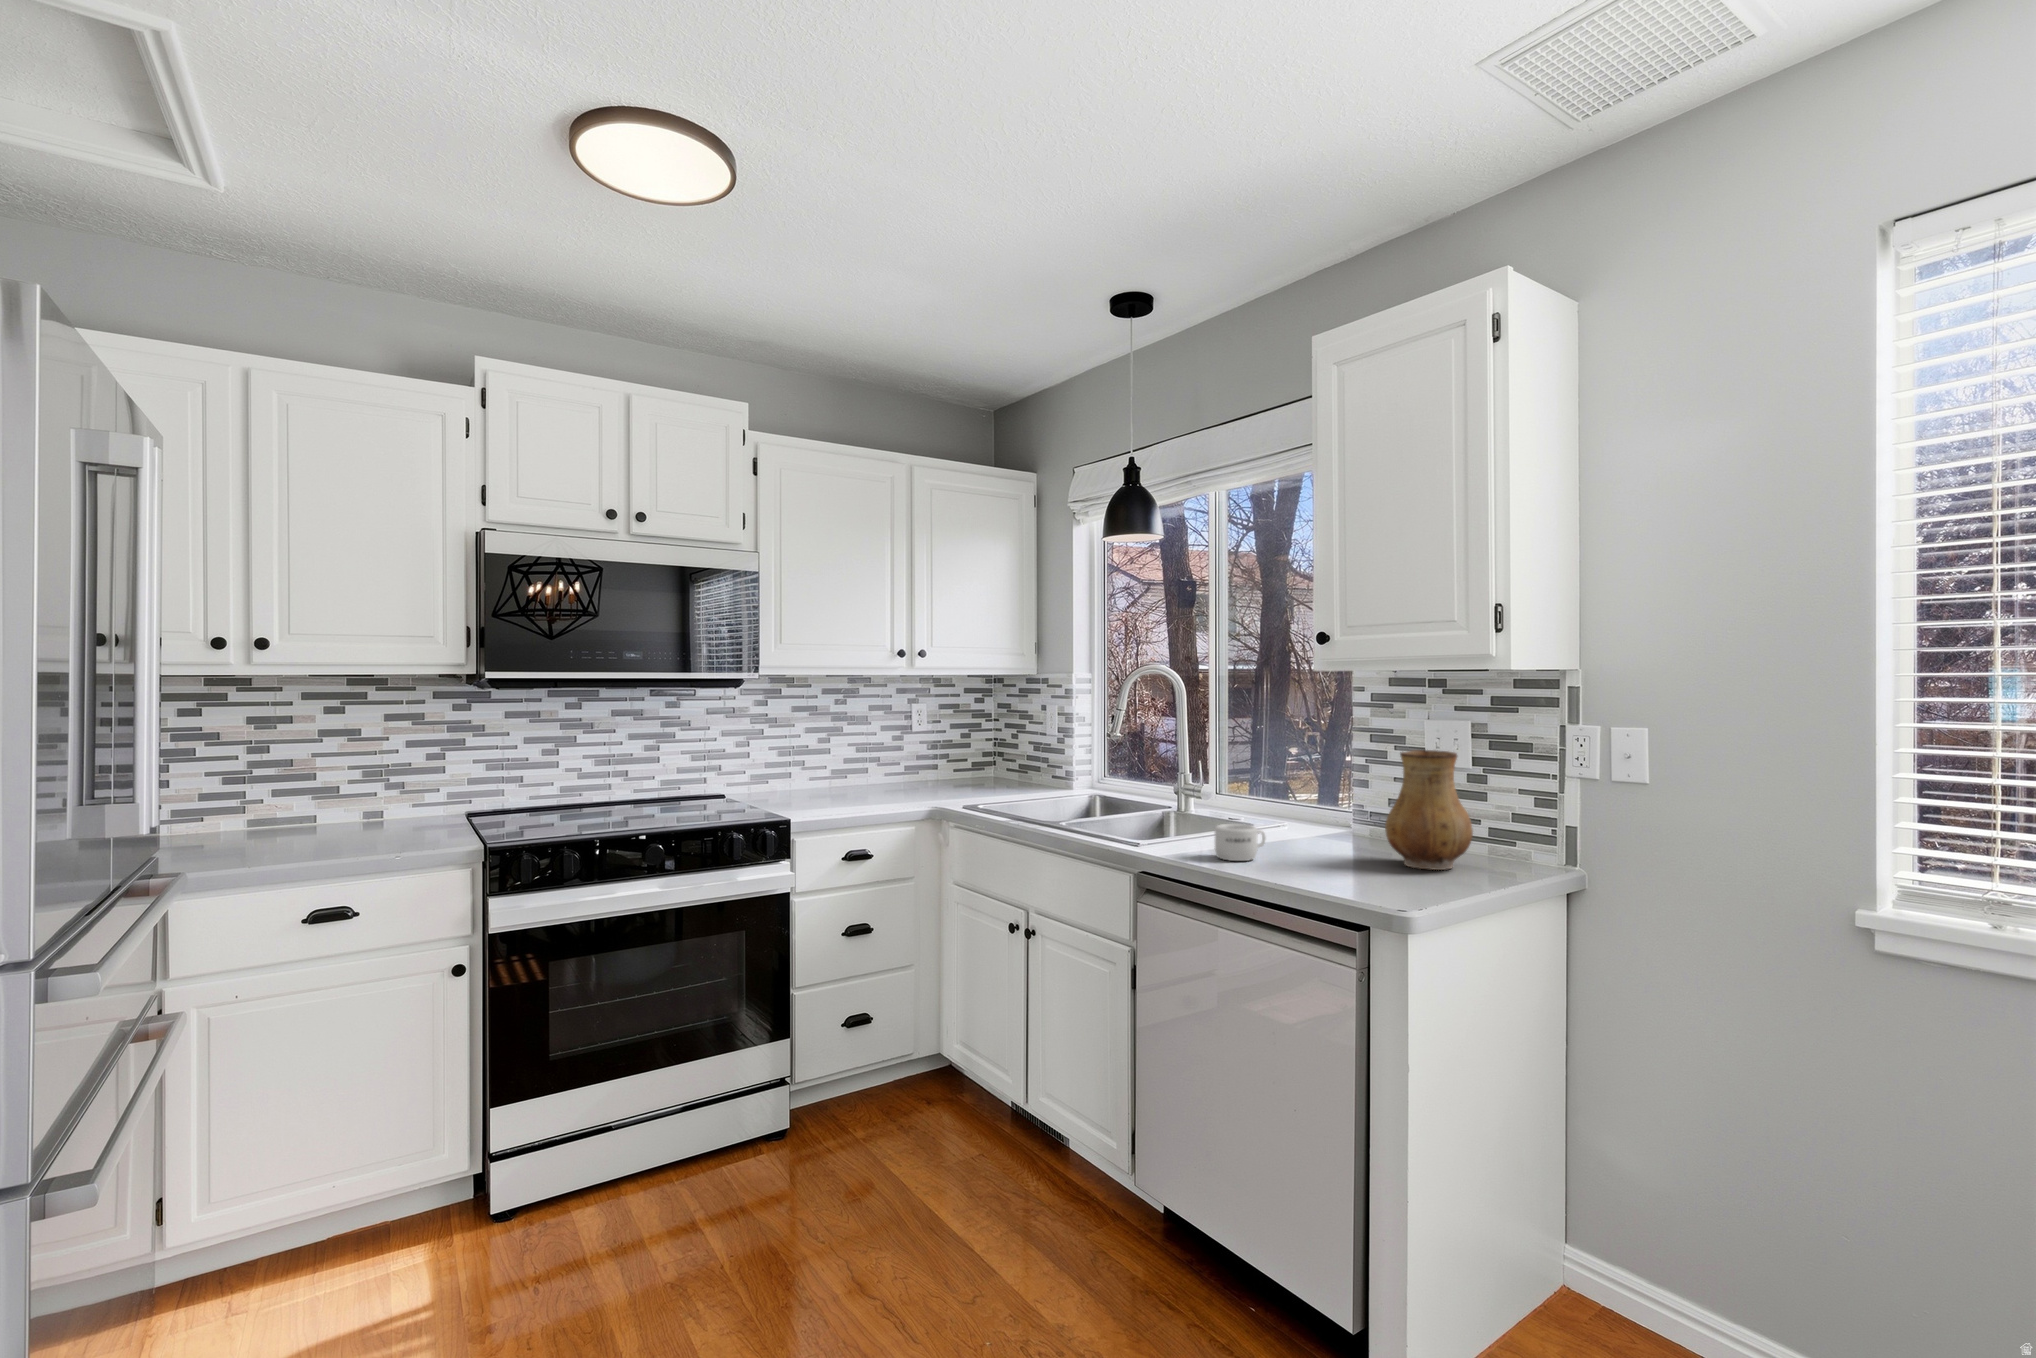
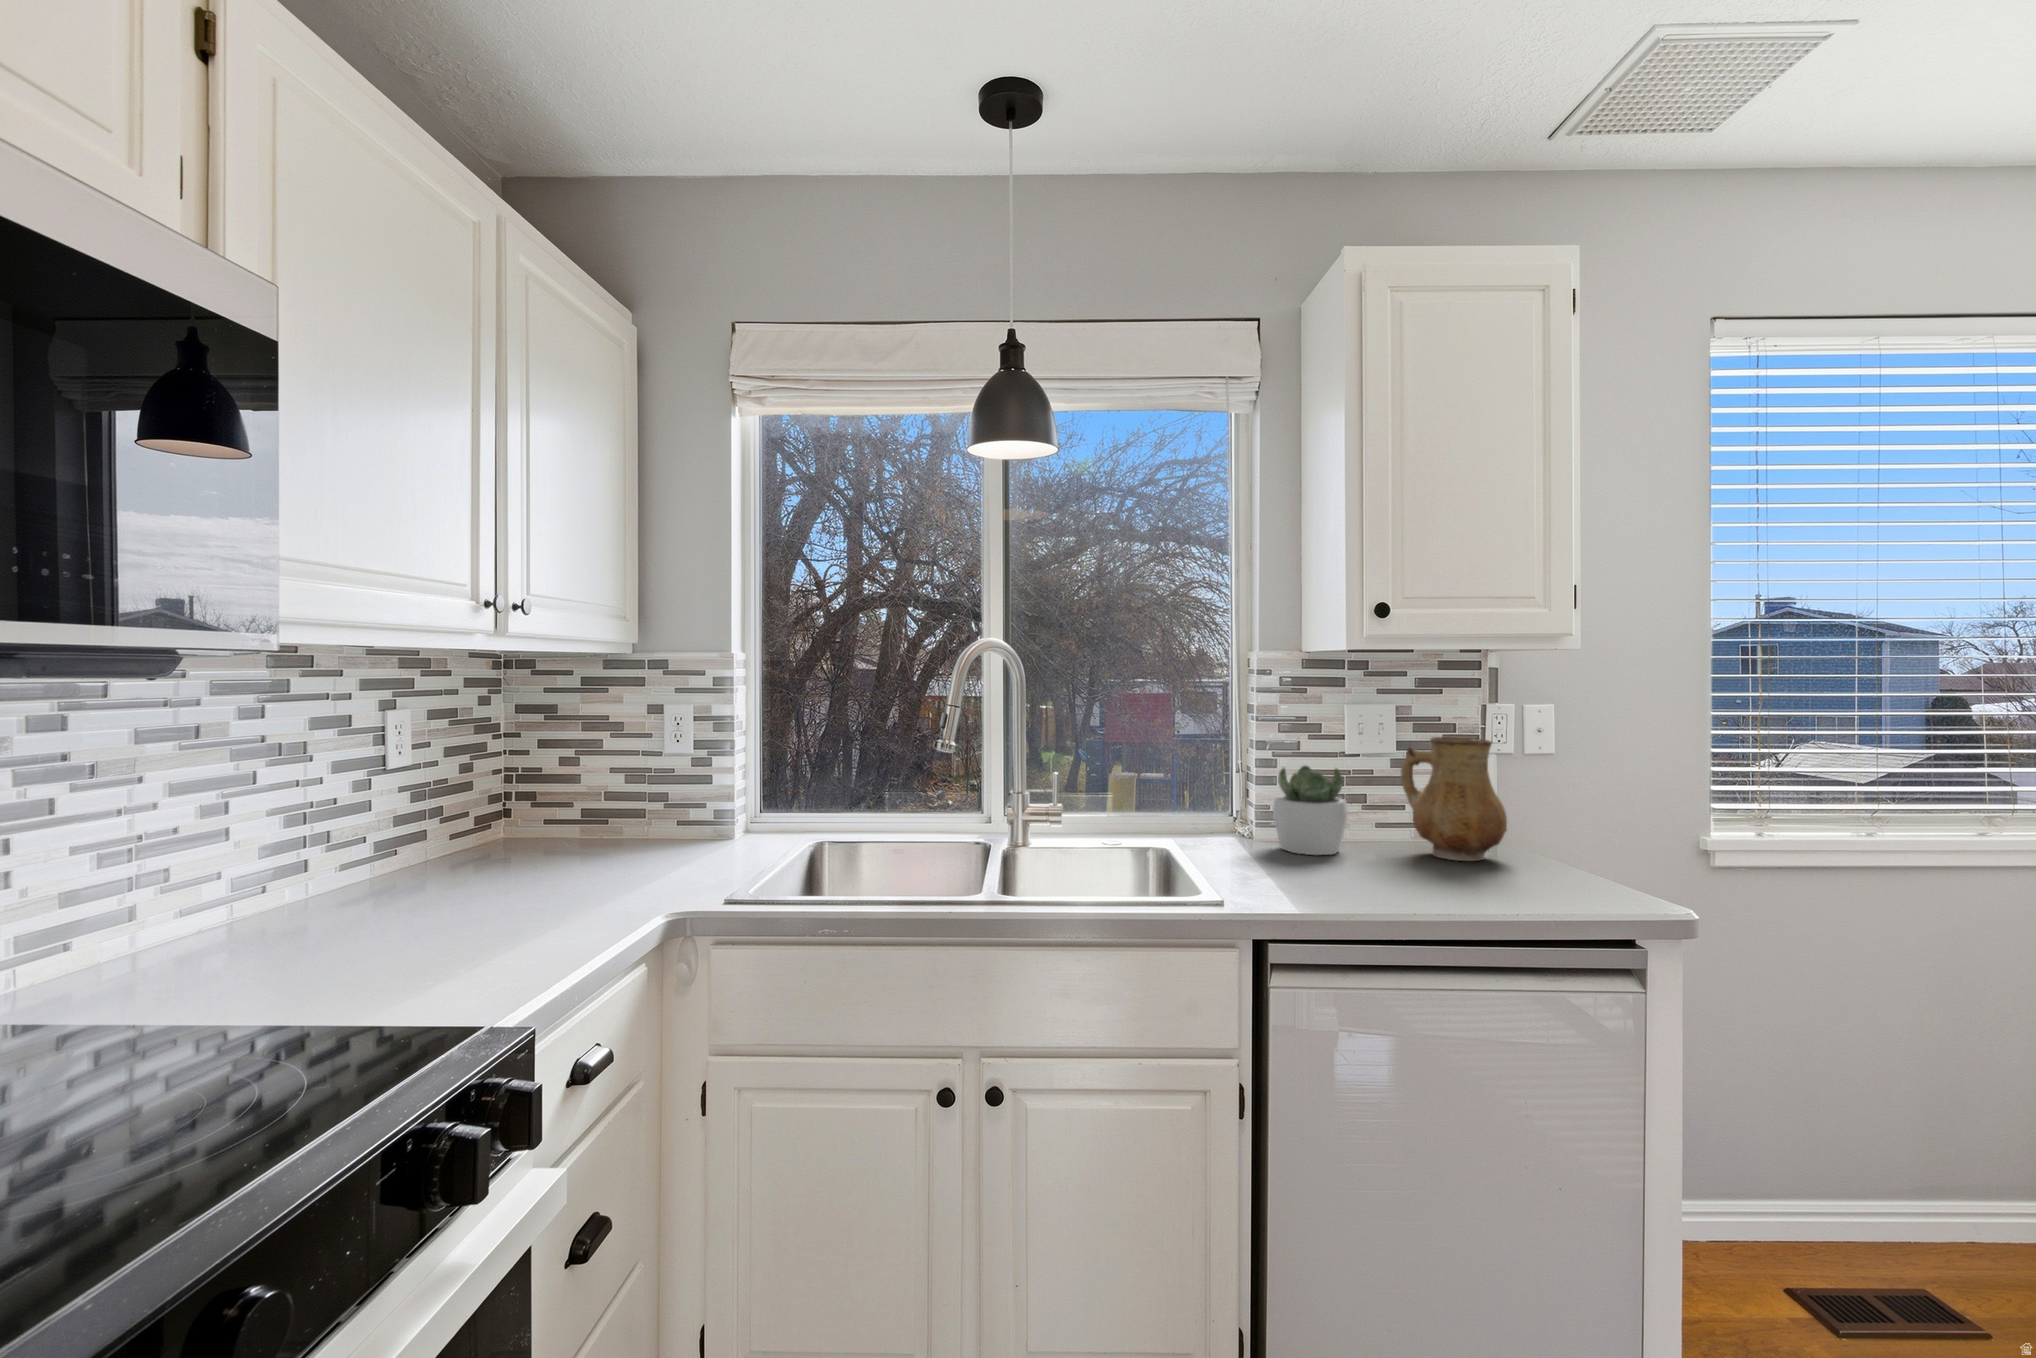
succulent plant: none [1303,769,1371,848] -> present [1273,766,1348,855]
mug: present [1215,824,1266,861] -> none [1349,845,1407,895]

